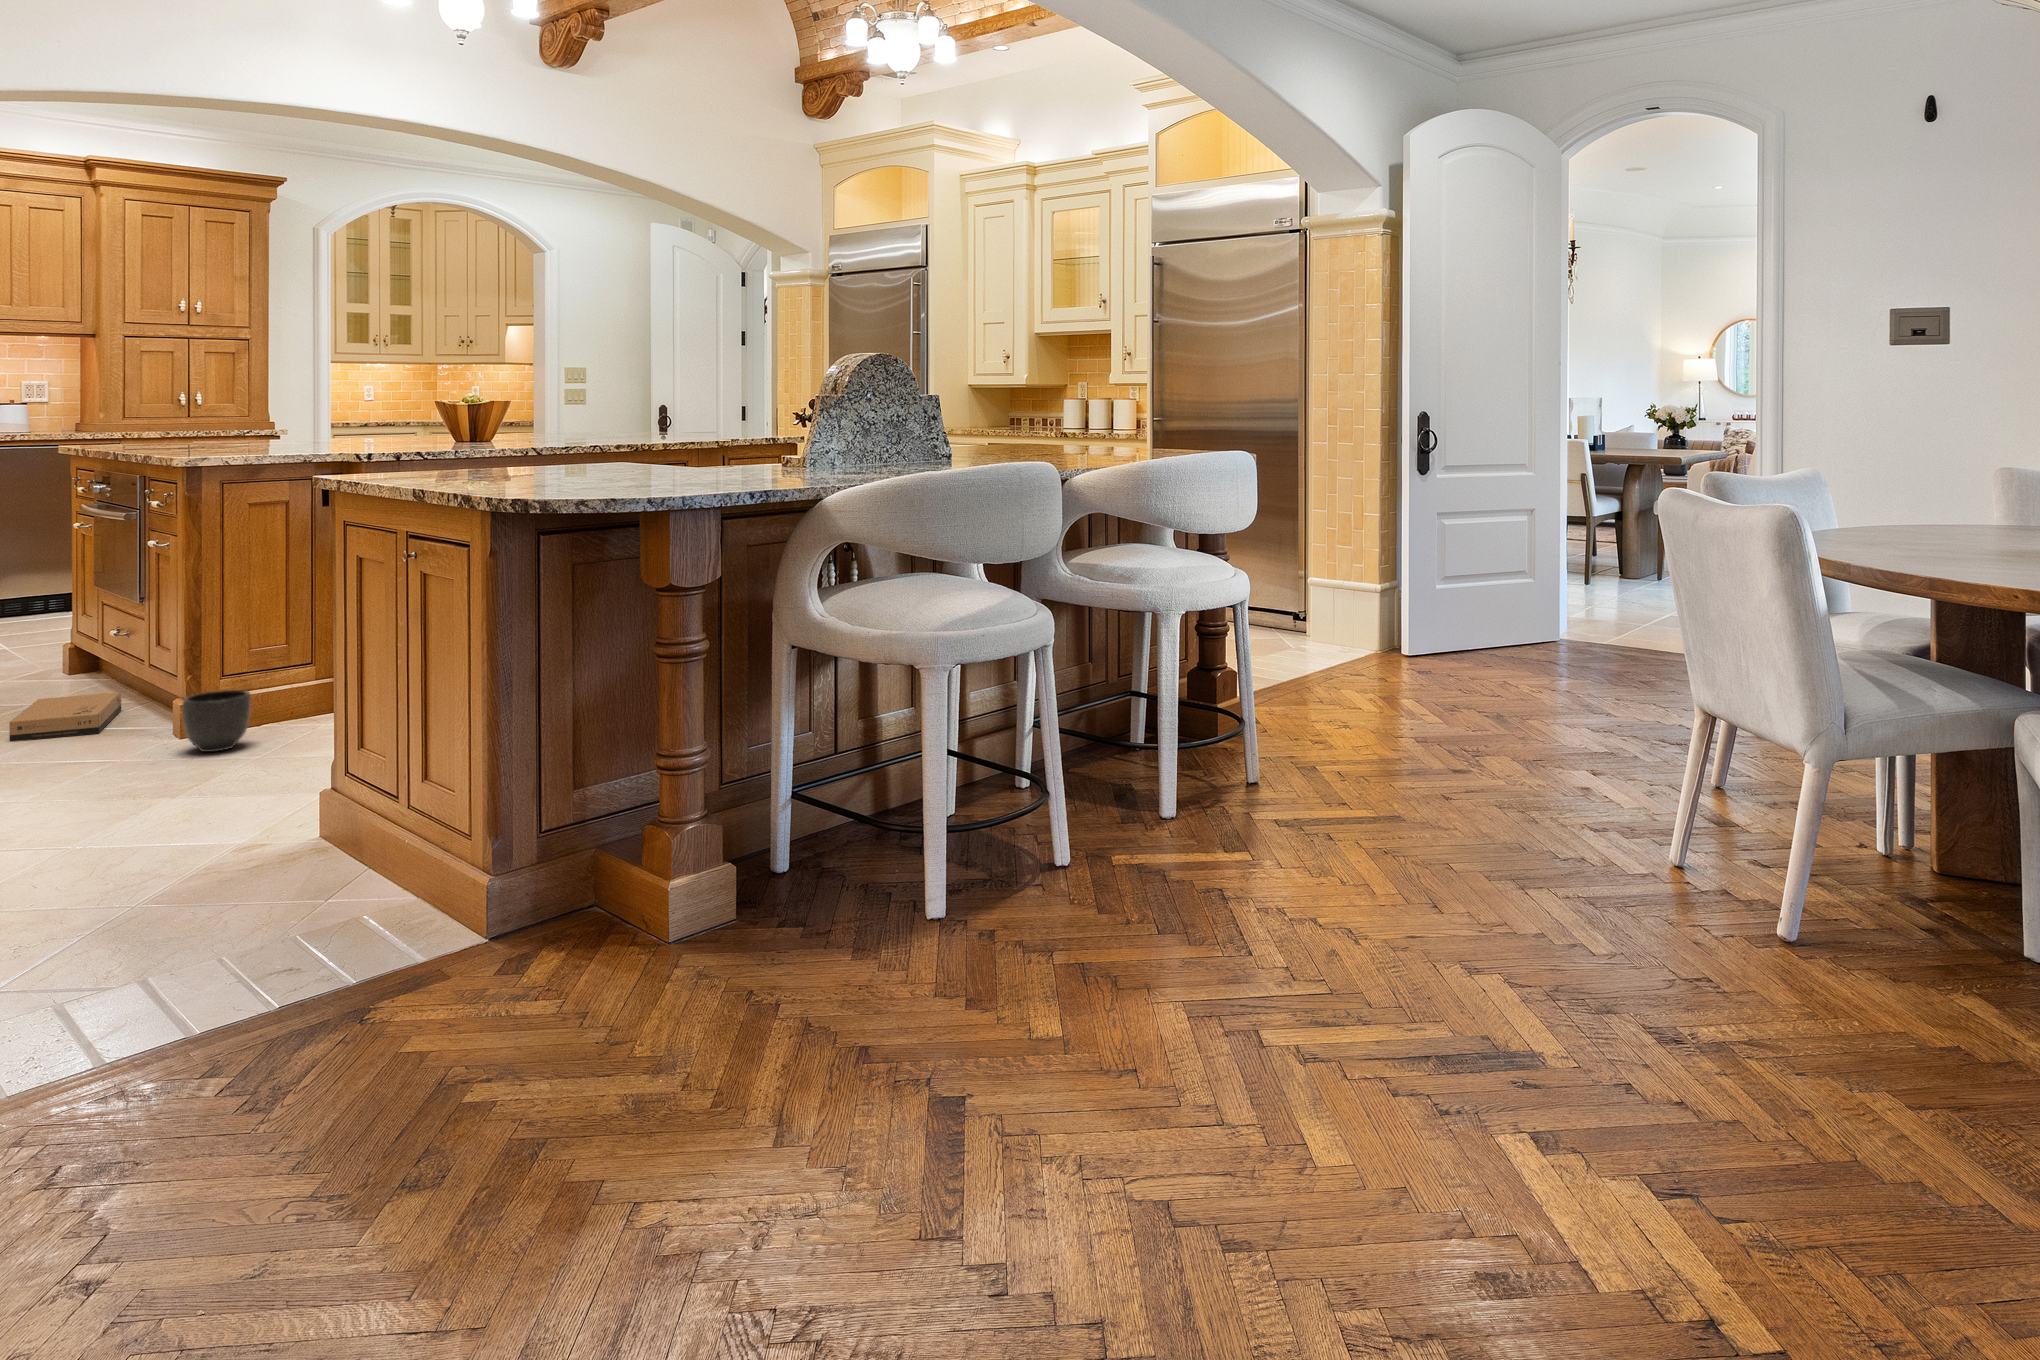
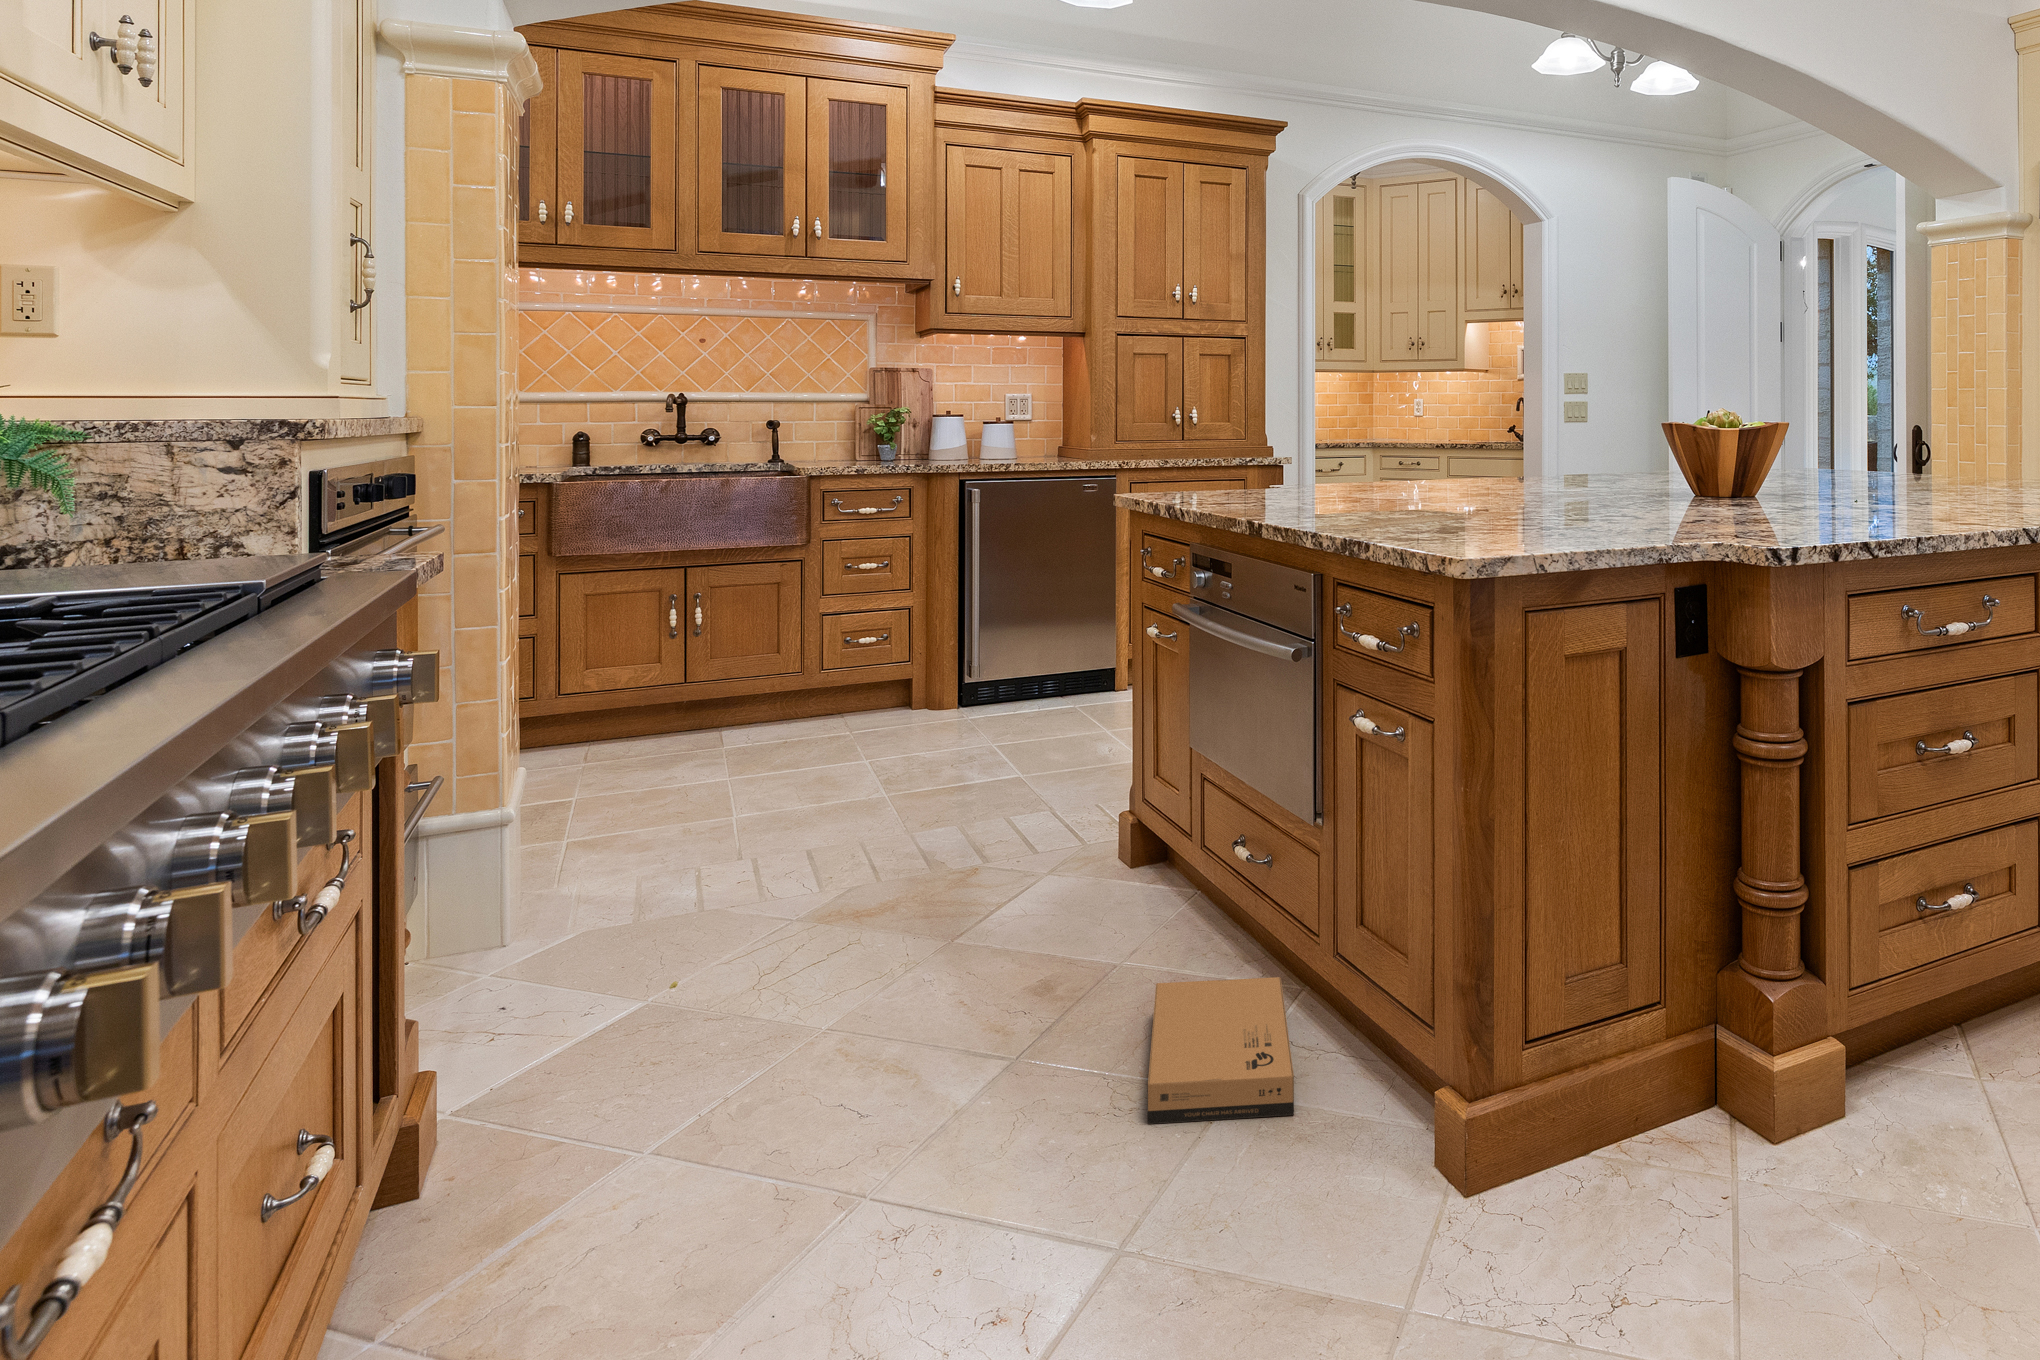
planter: present [183,690,251,752] -> none [1526,1102,1661,1283]

